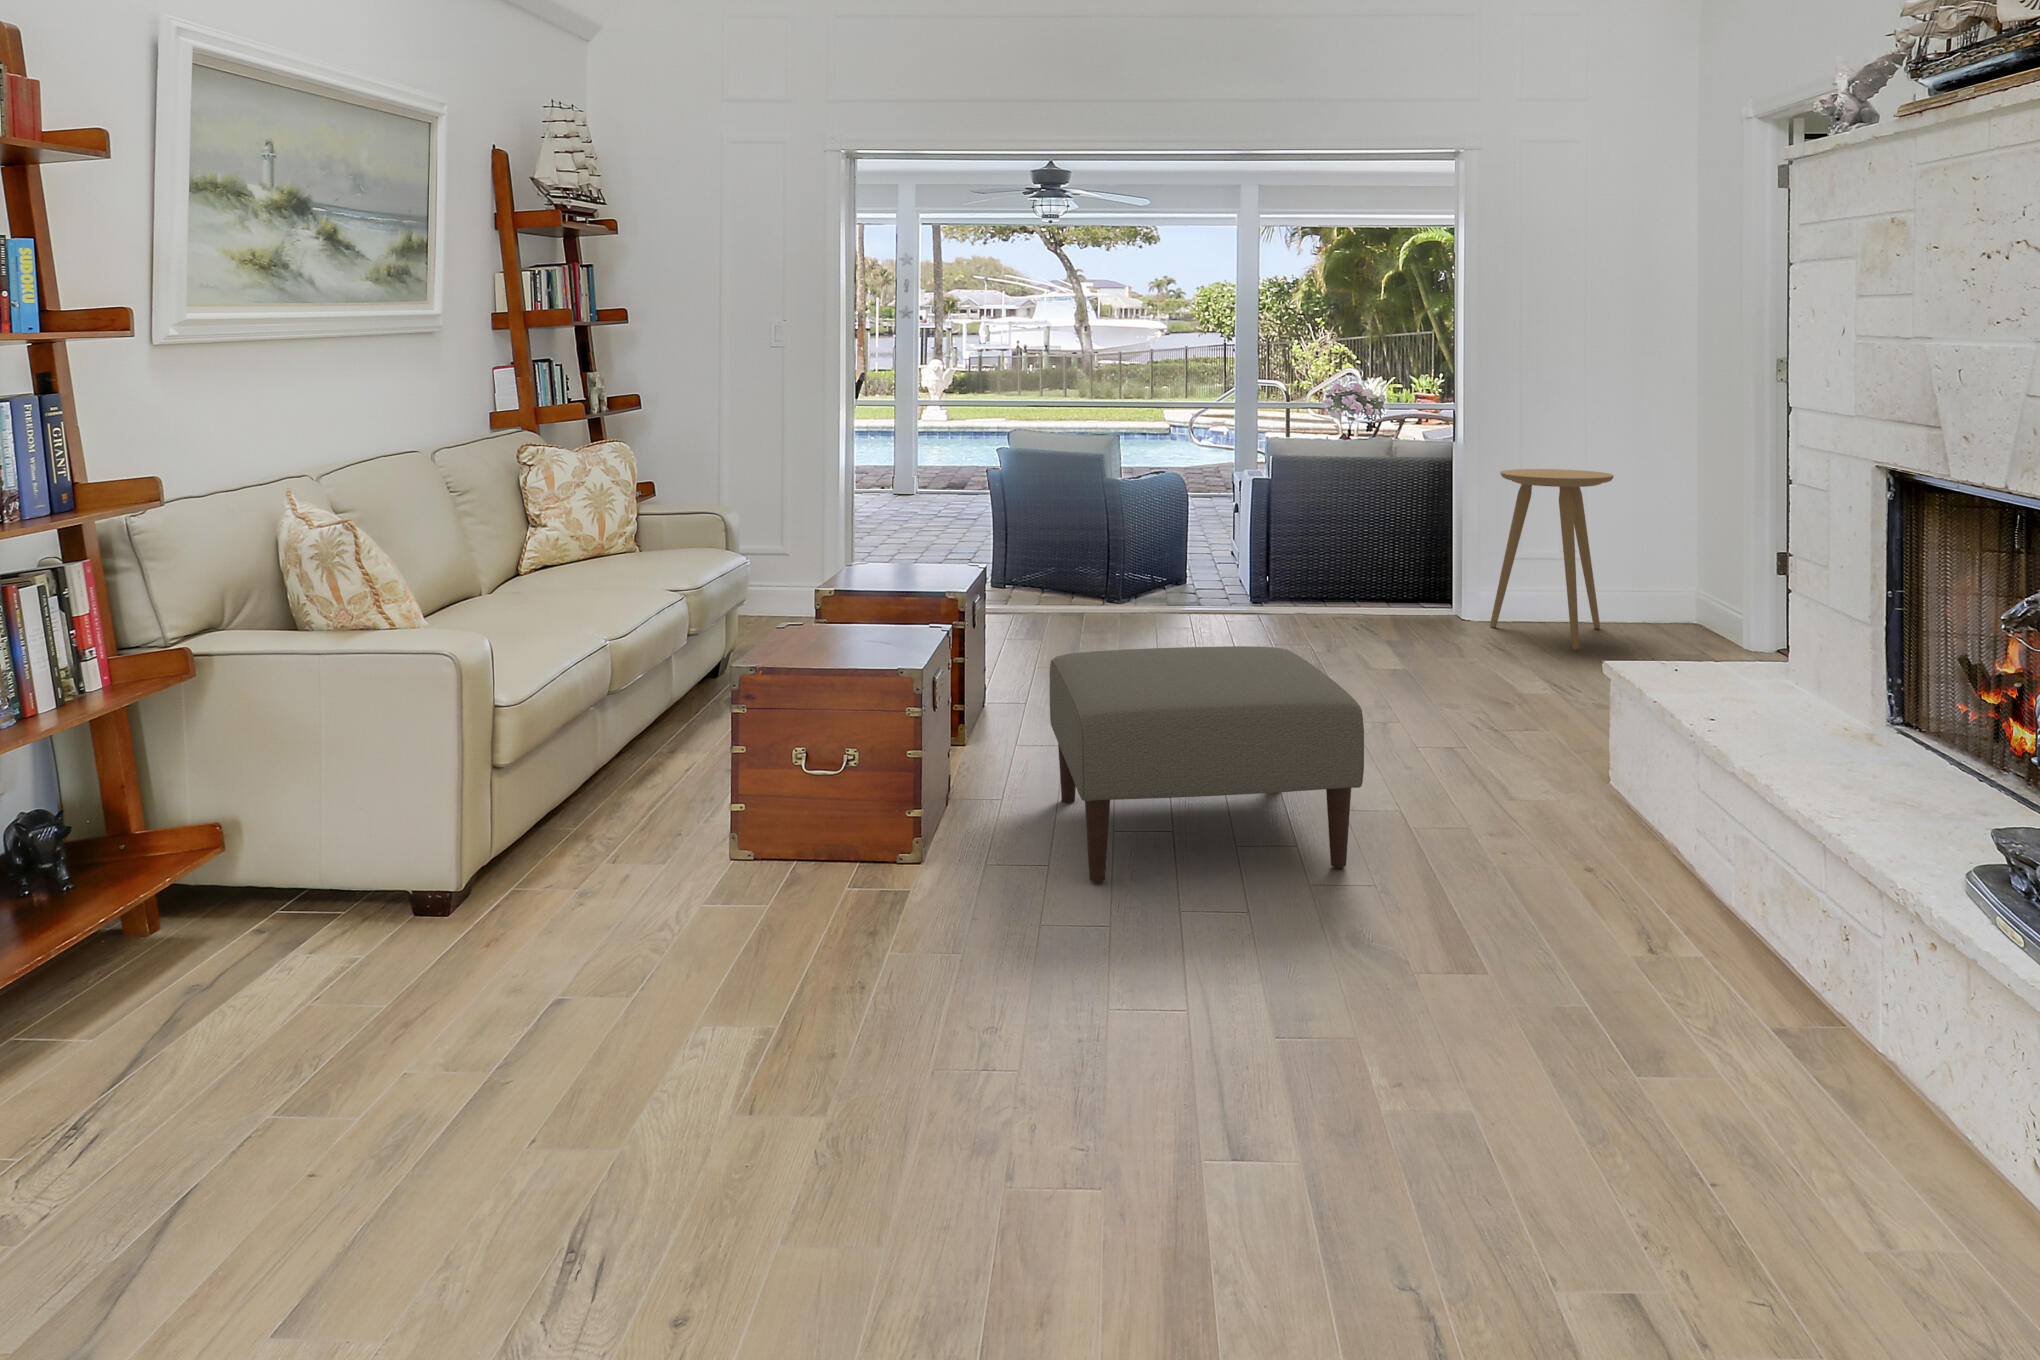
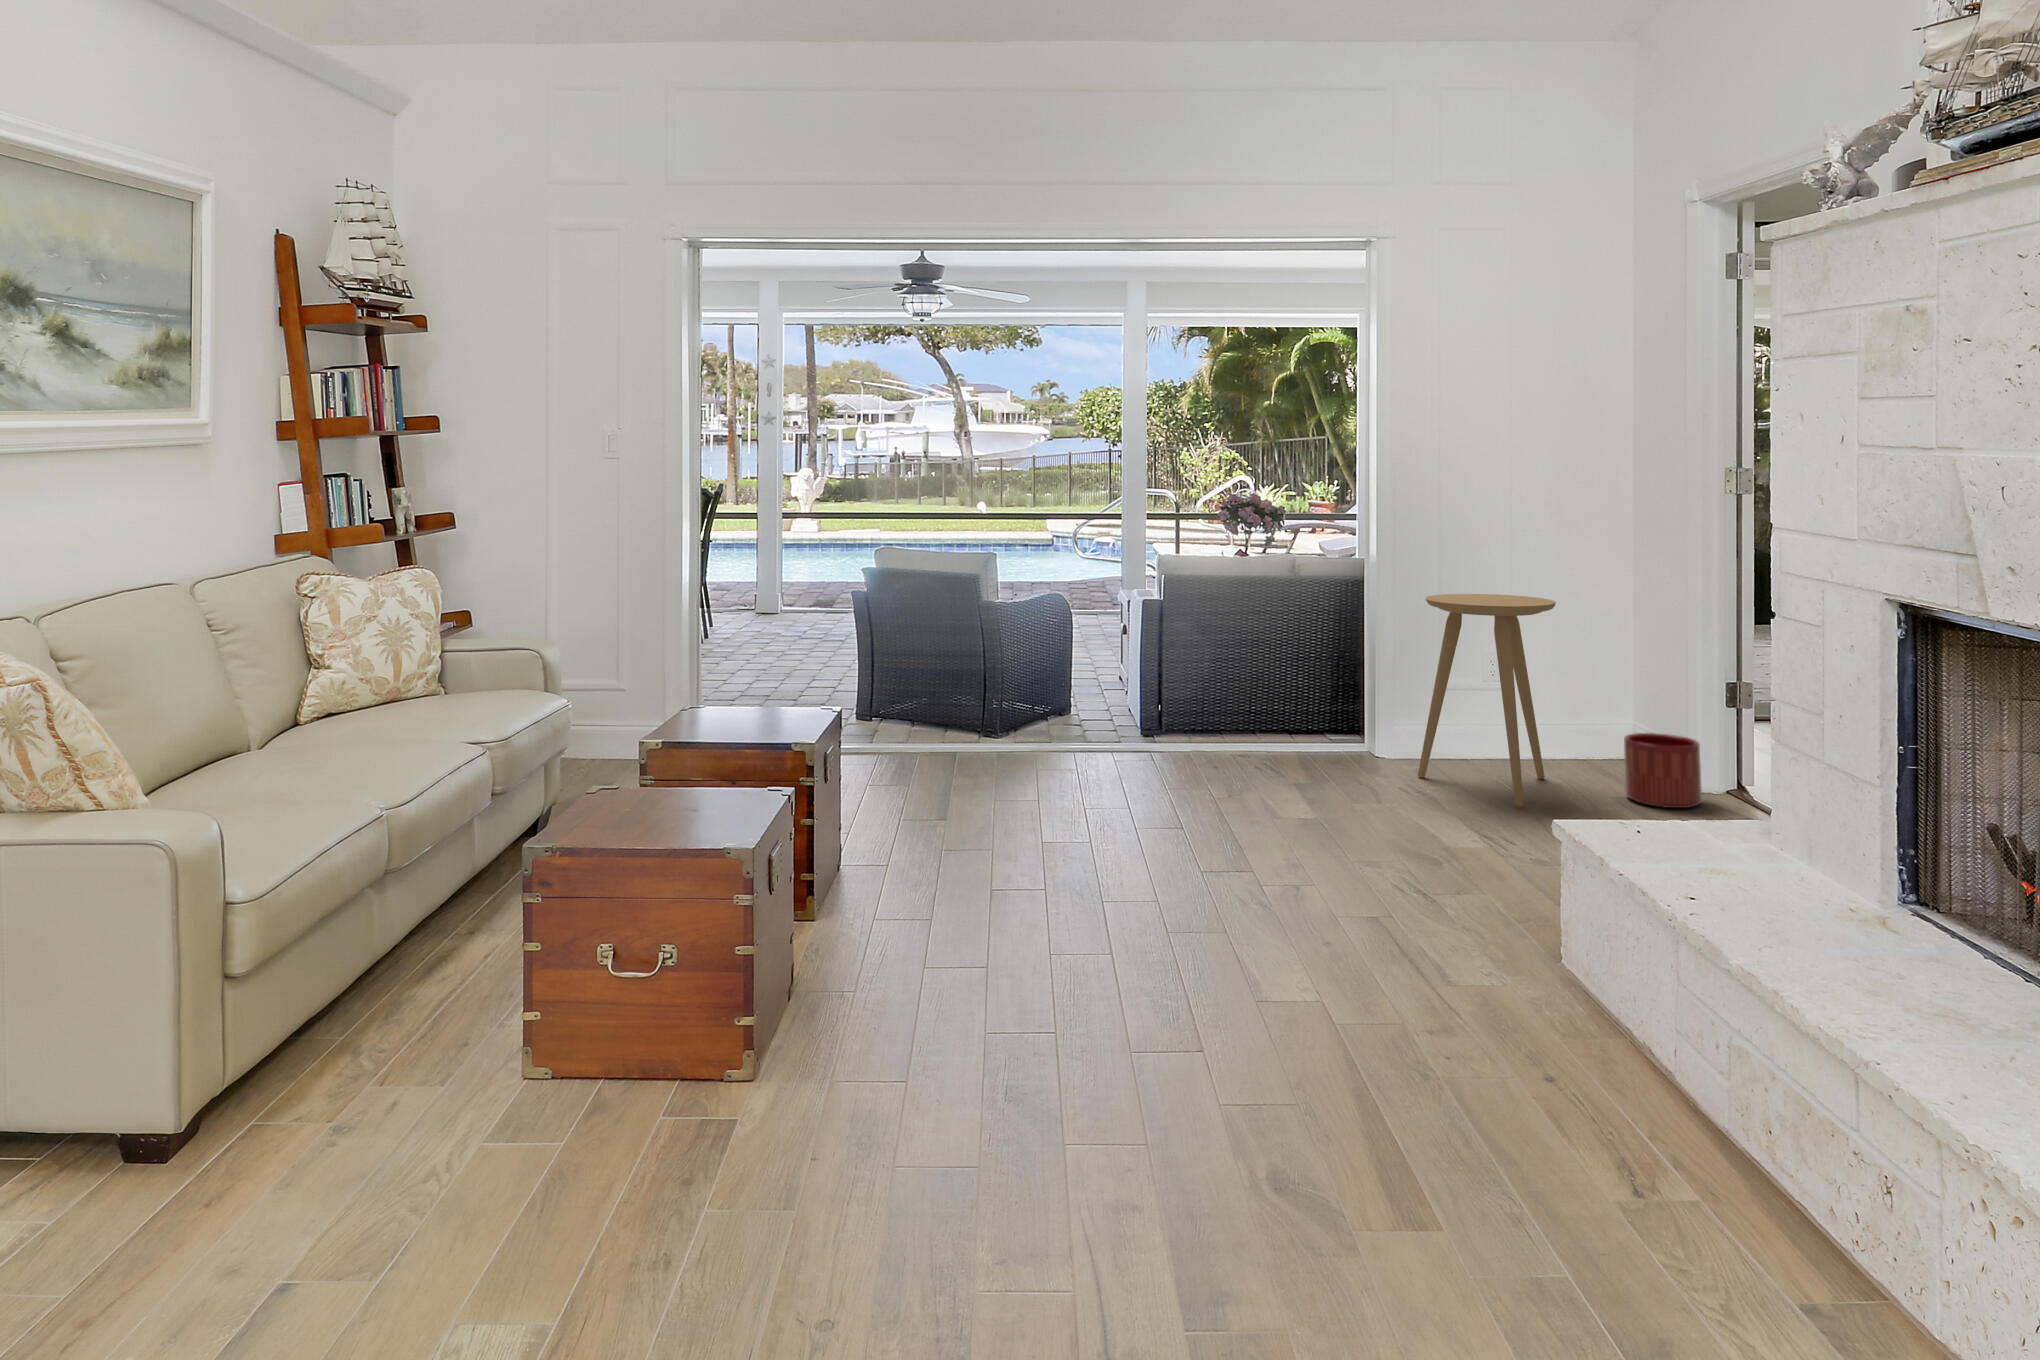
planter: none [1669,588,1733,651] -> present [1624,733,1702,808]
ottoman: present [1050,646,1364,883] -> none [900,822,1285,1140]

